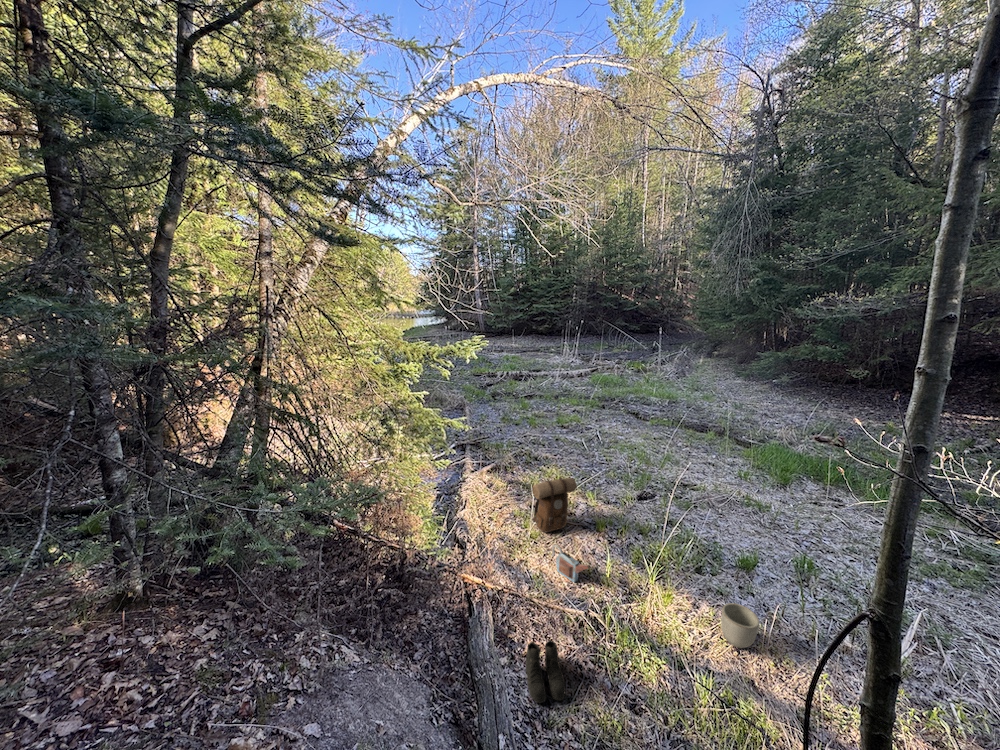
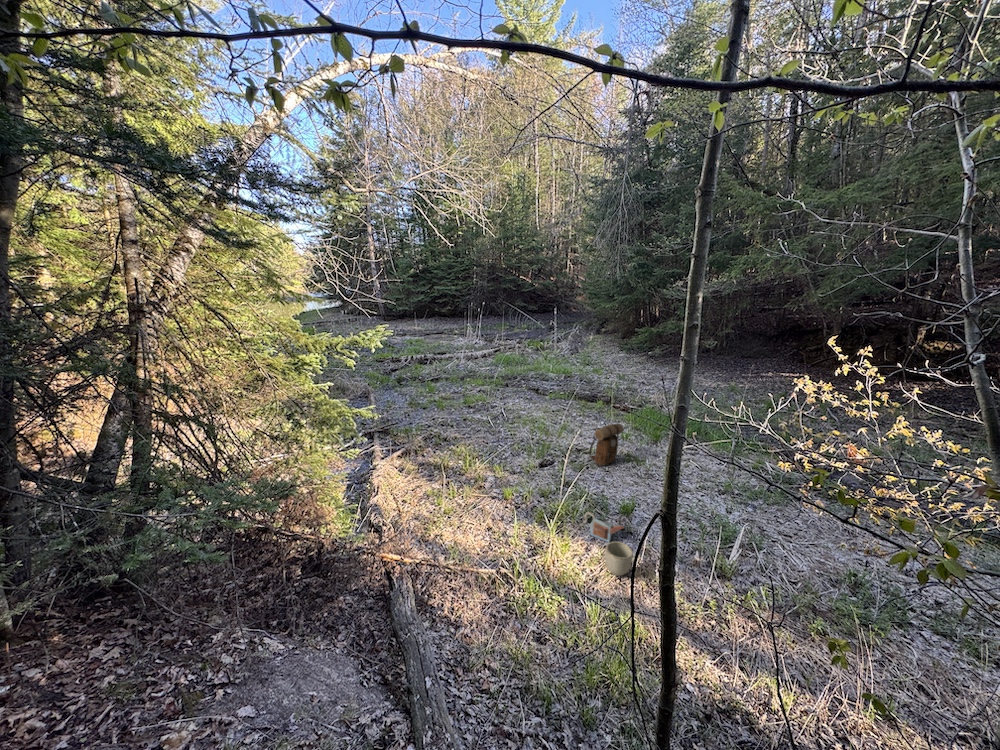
backpack: present [532,478,577,532] -> present [589,424,624,465]
watering can: present [551,544,589,582] -> present [584,512,624,542]
boots: present [526,640,566,703] -> none [447,596,482,651]

